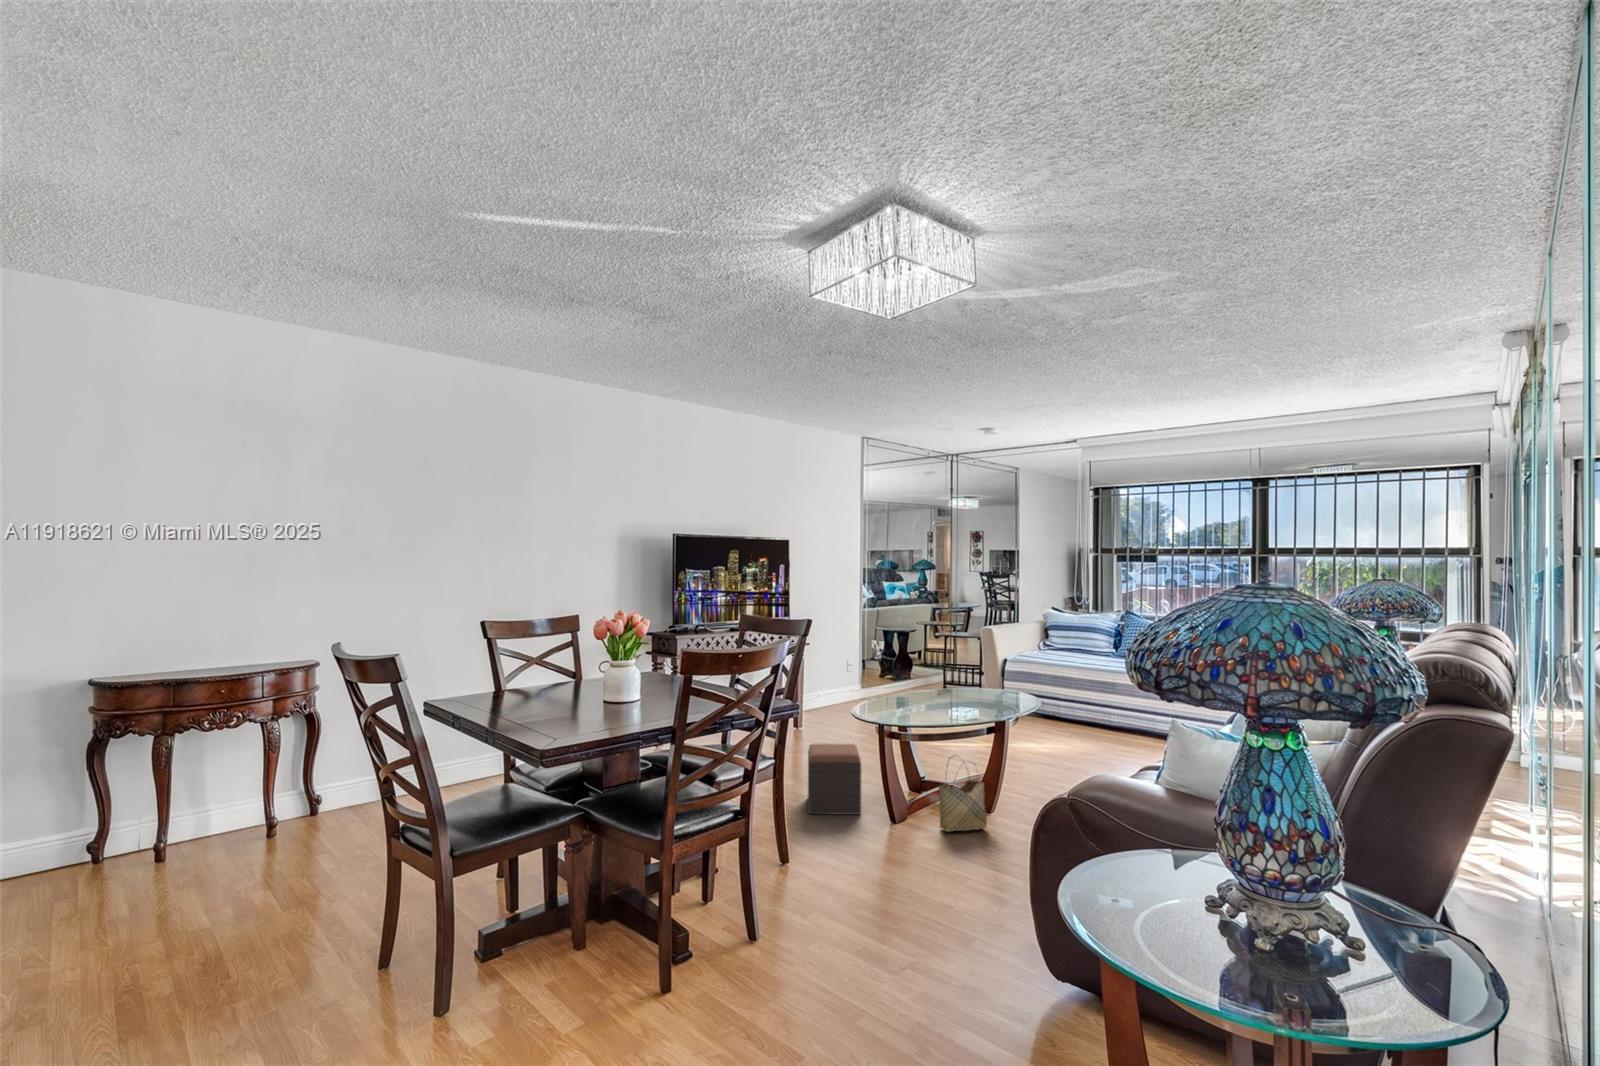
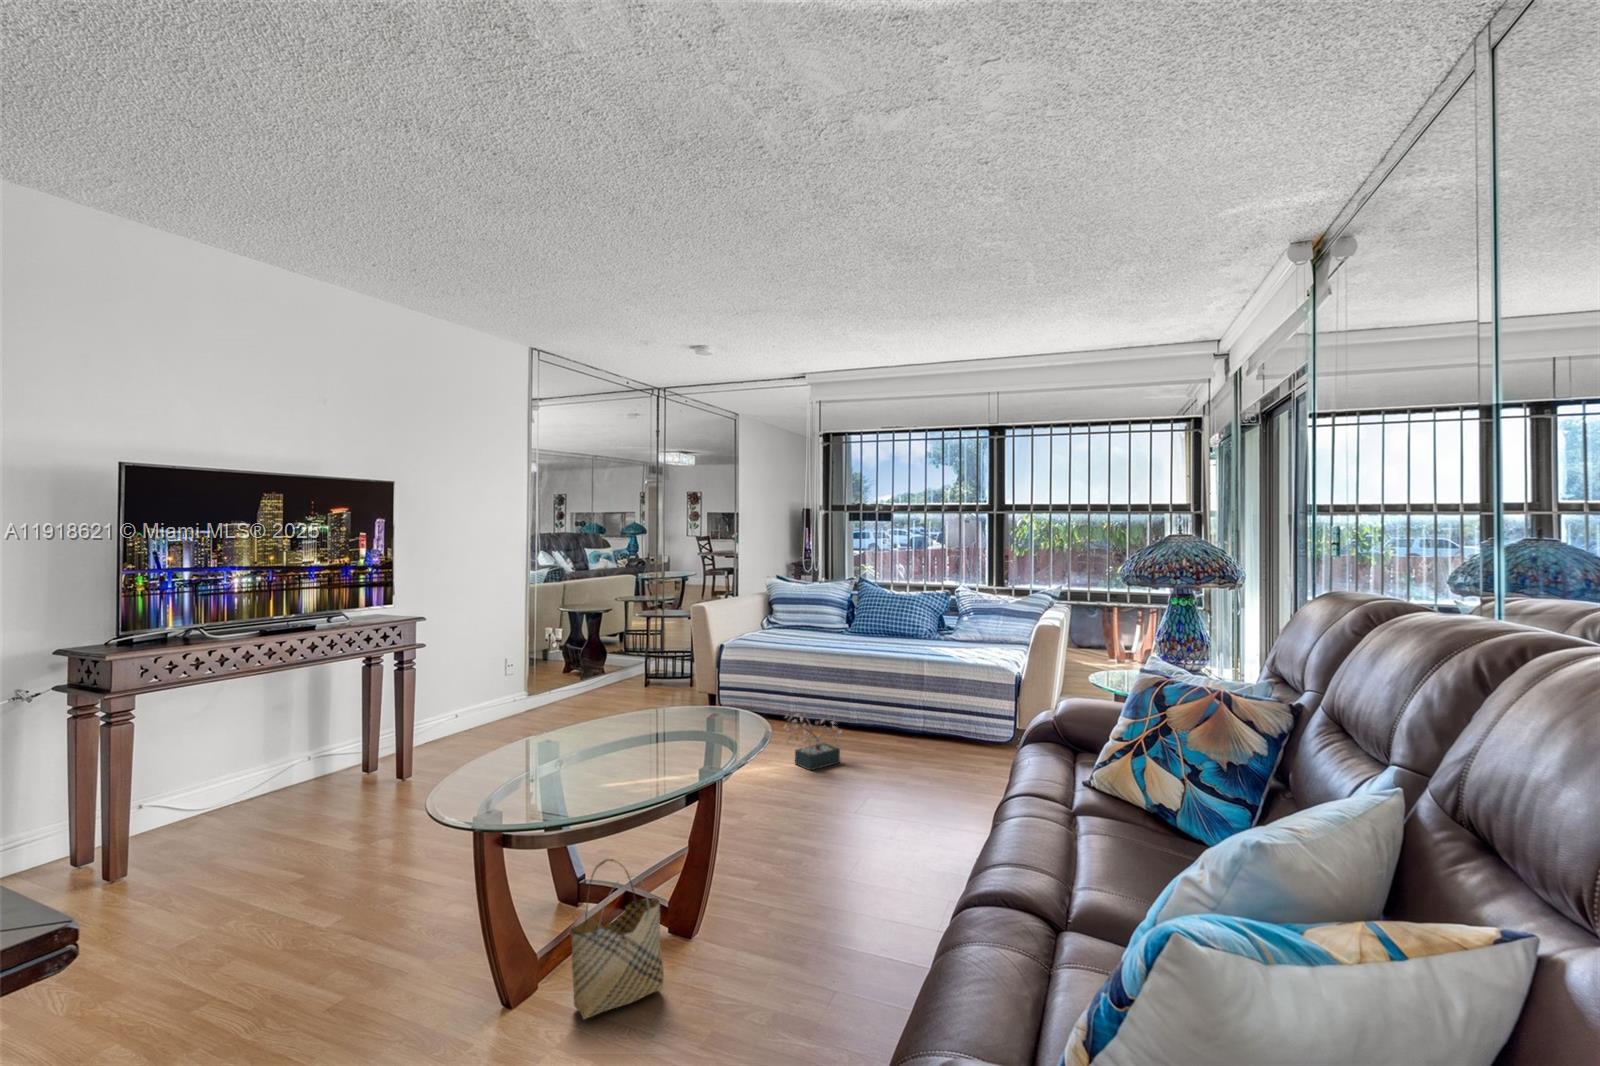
decorative plant: none [1057,707,1105,751] -> present [784,713,842,770]
footstool: present [808,744,861,815] -> none [304,845,436,1018]

